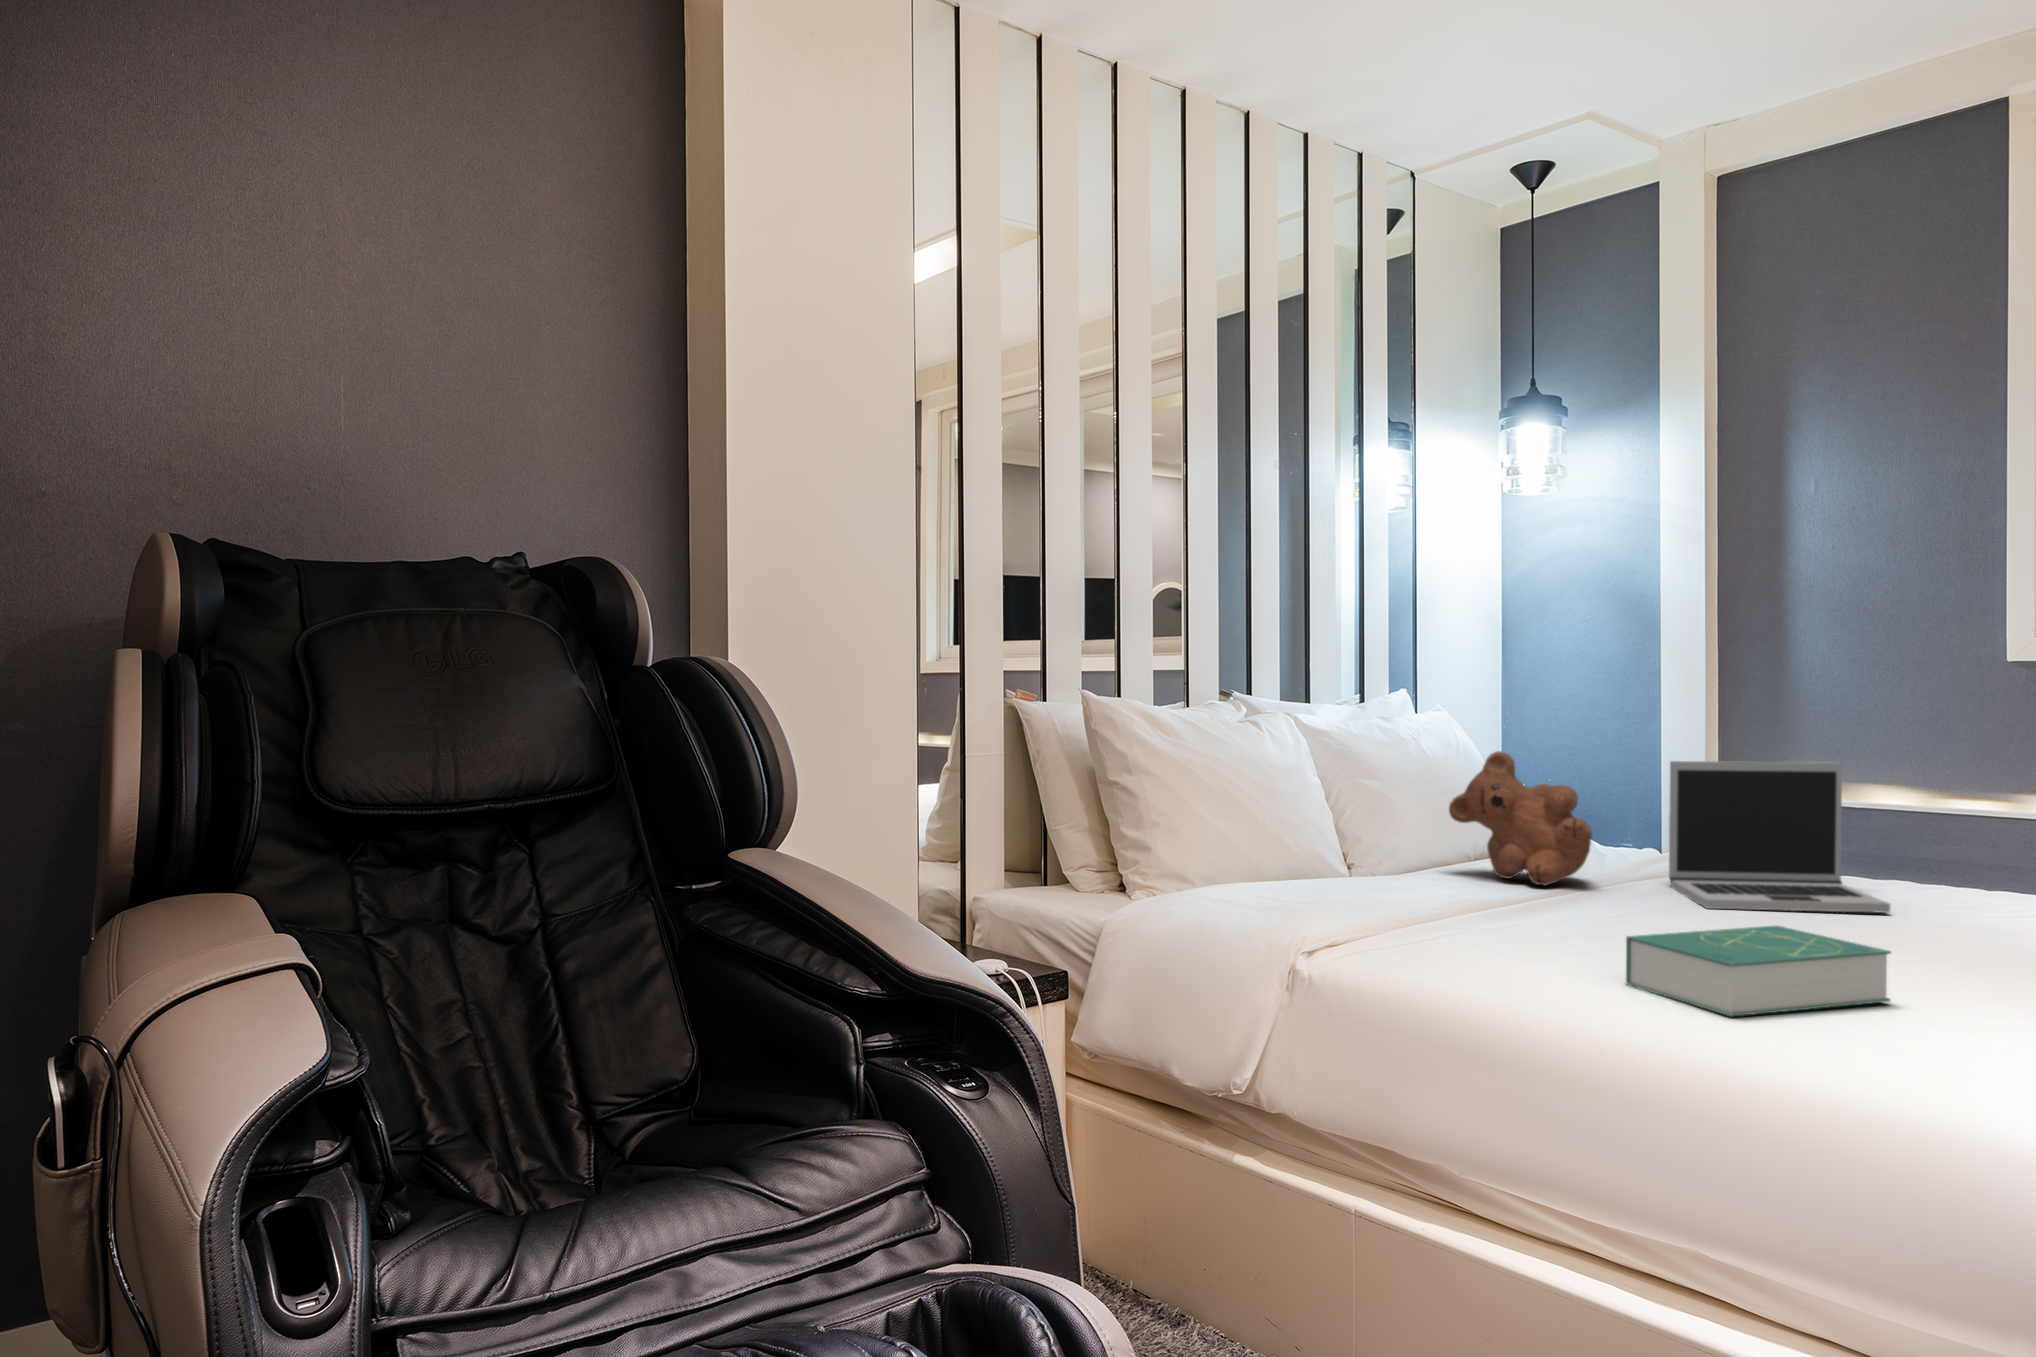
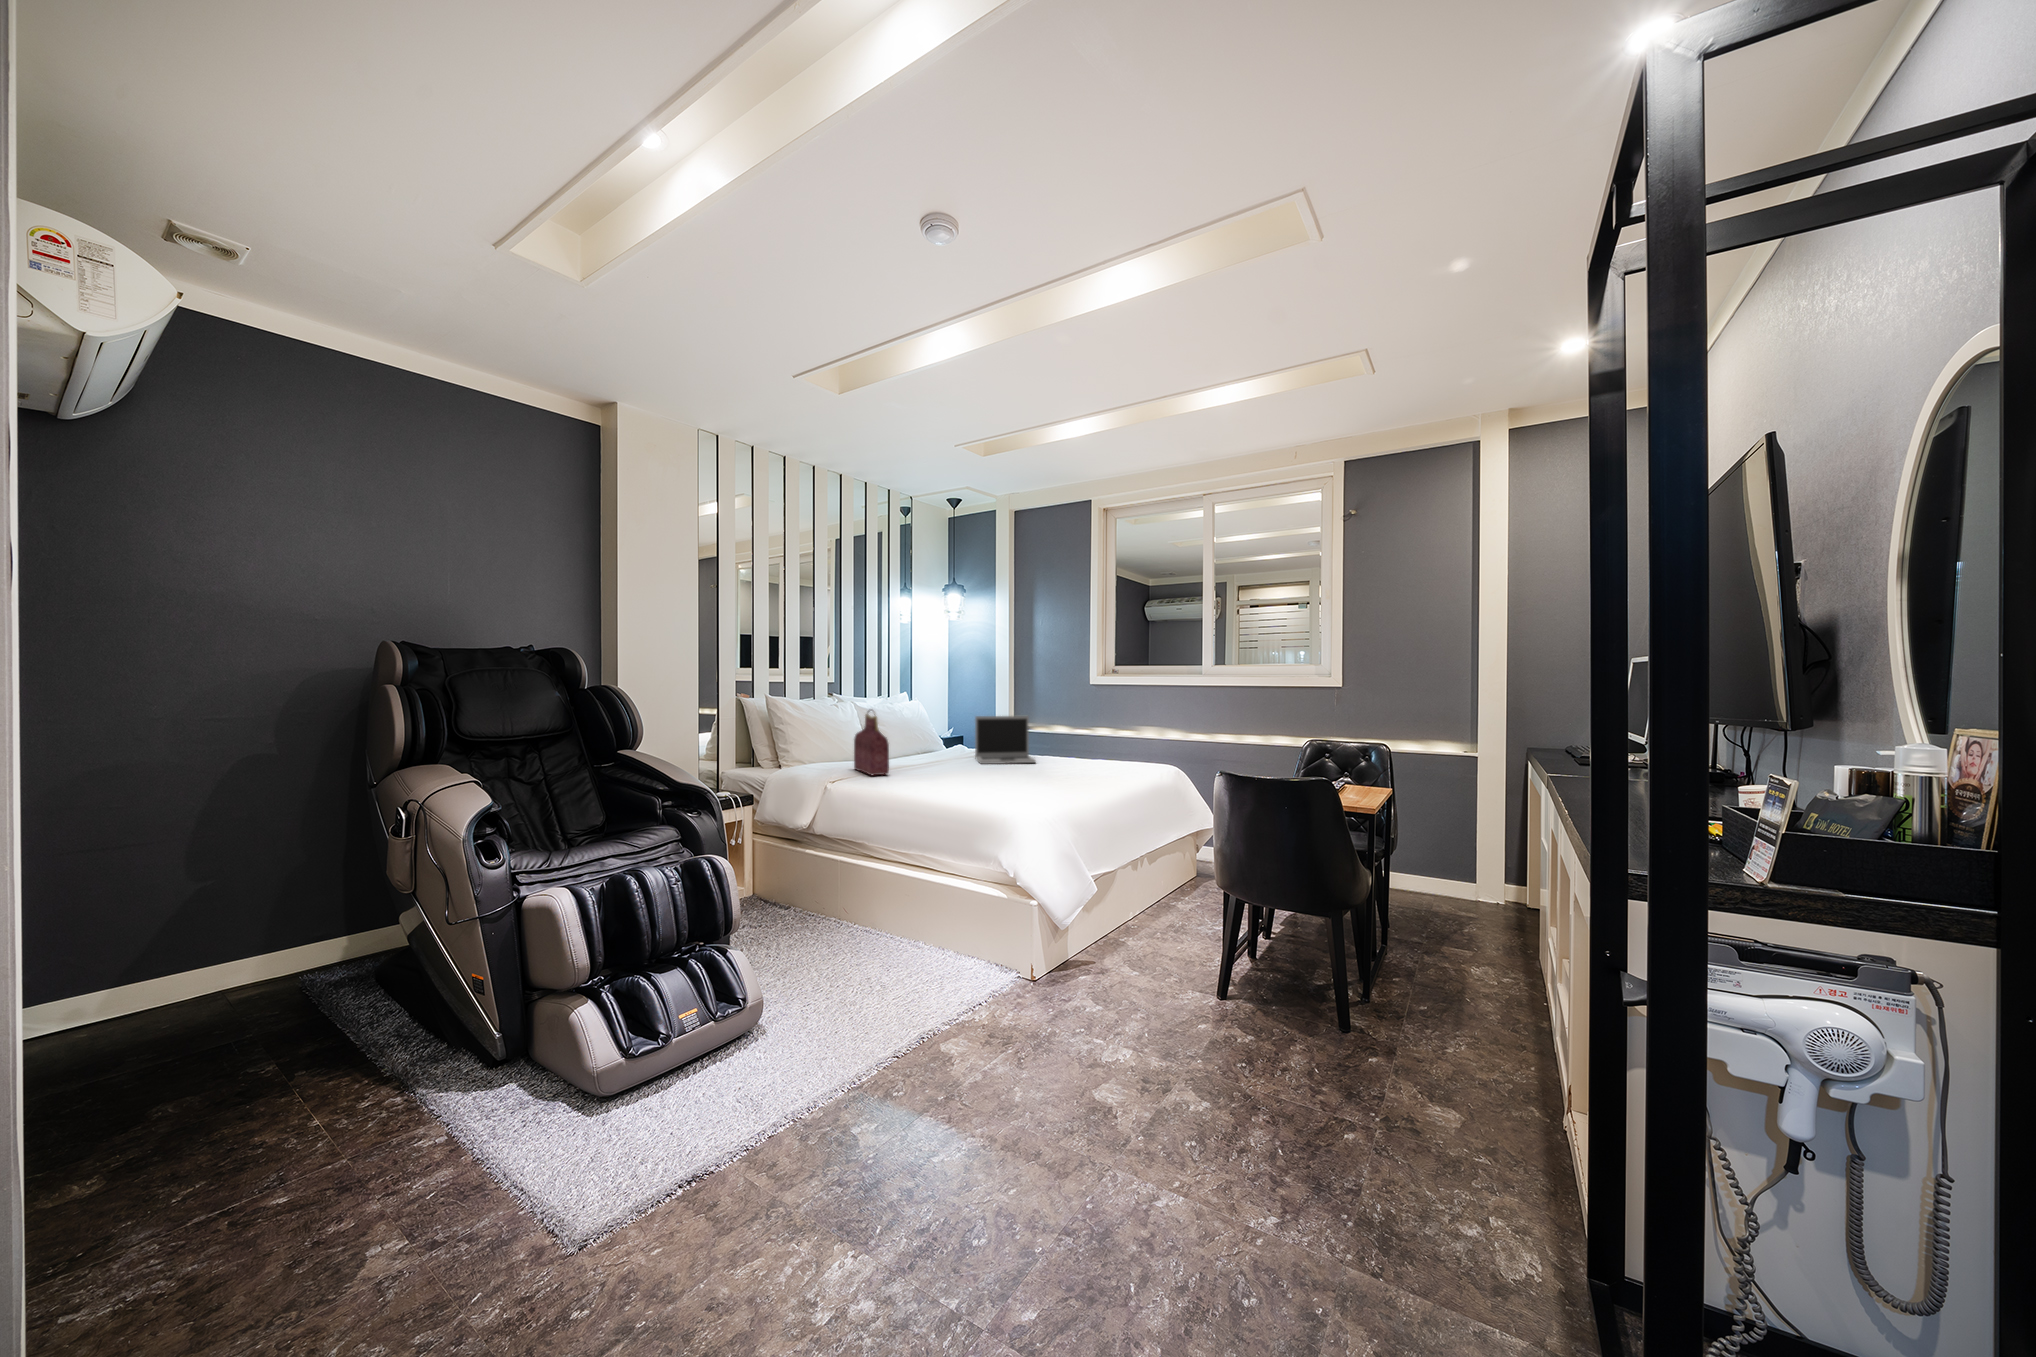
handbag: none [1338,738,1461,940] -> present [854,710,889,775]
teddy bear: present [1449,751,1592,885] -> none [903,714,949,760]
book: present [1626,925,1891,1016] -> none [932,765,1006,790]

